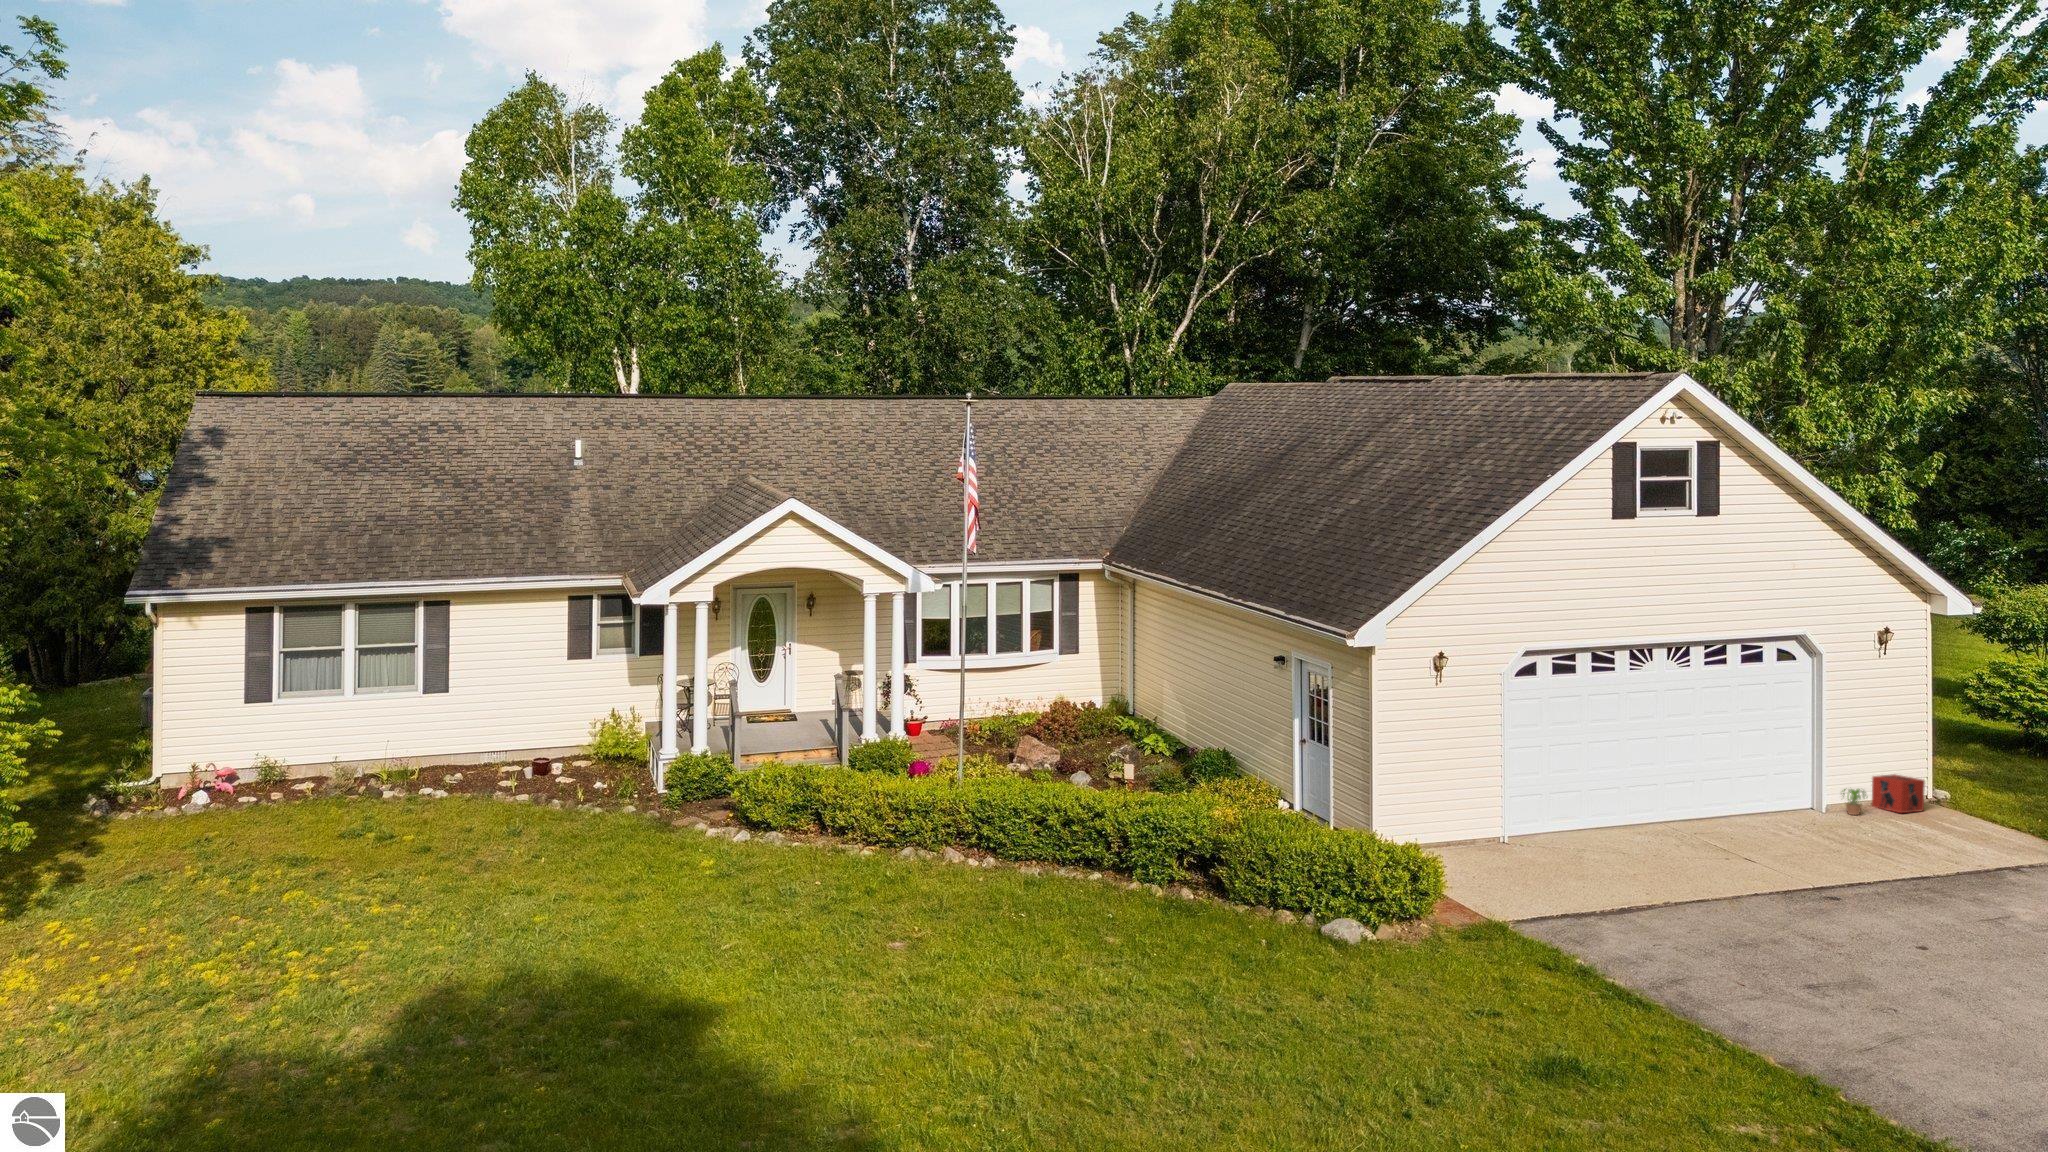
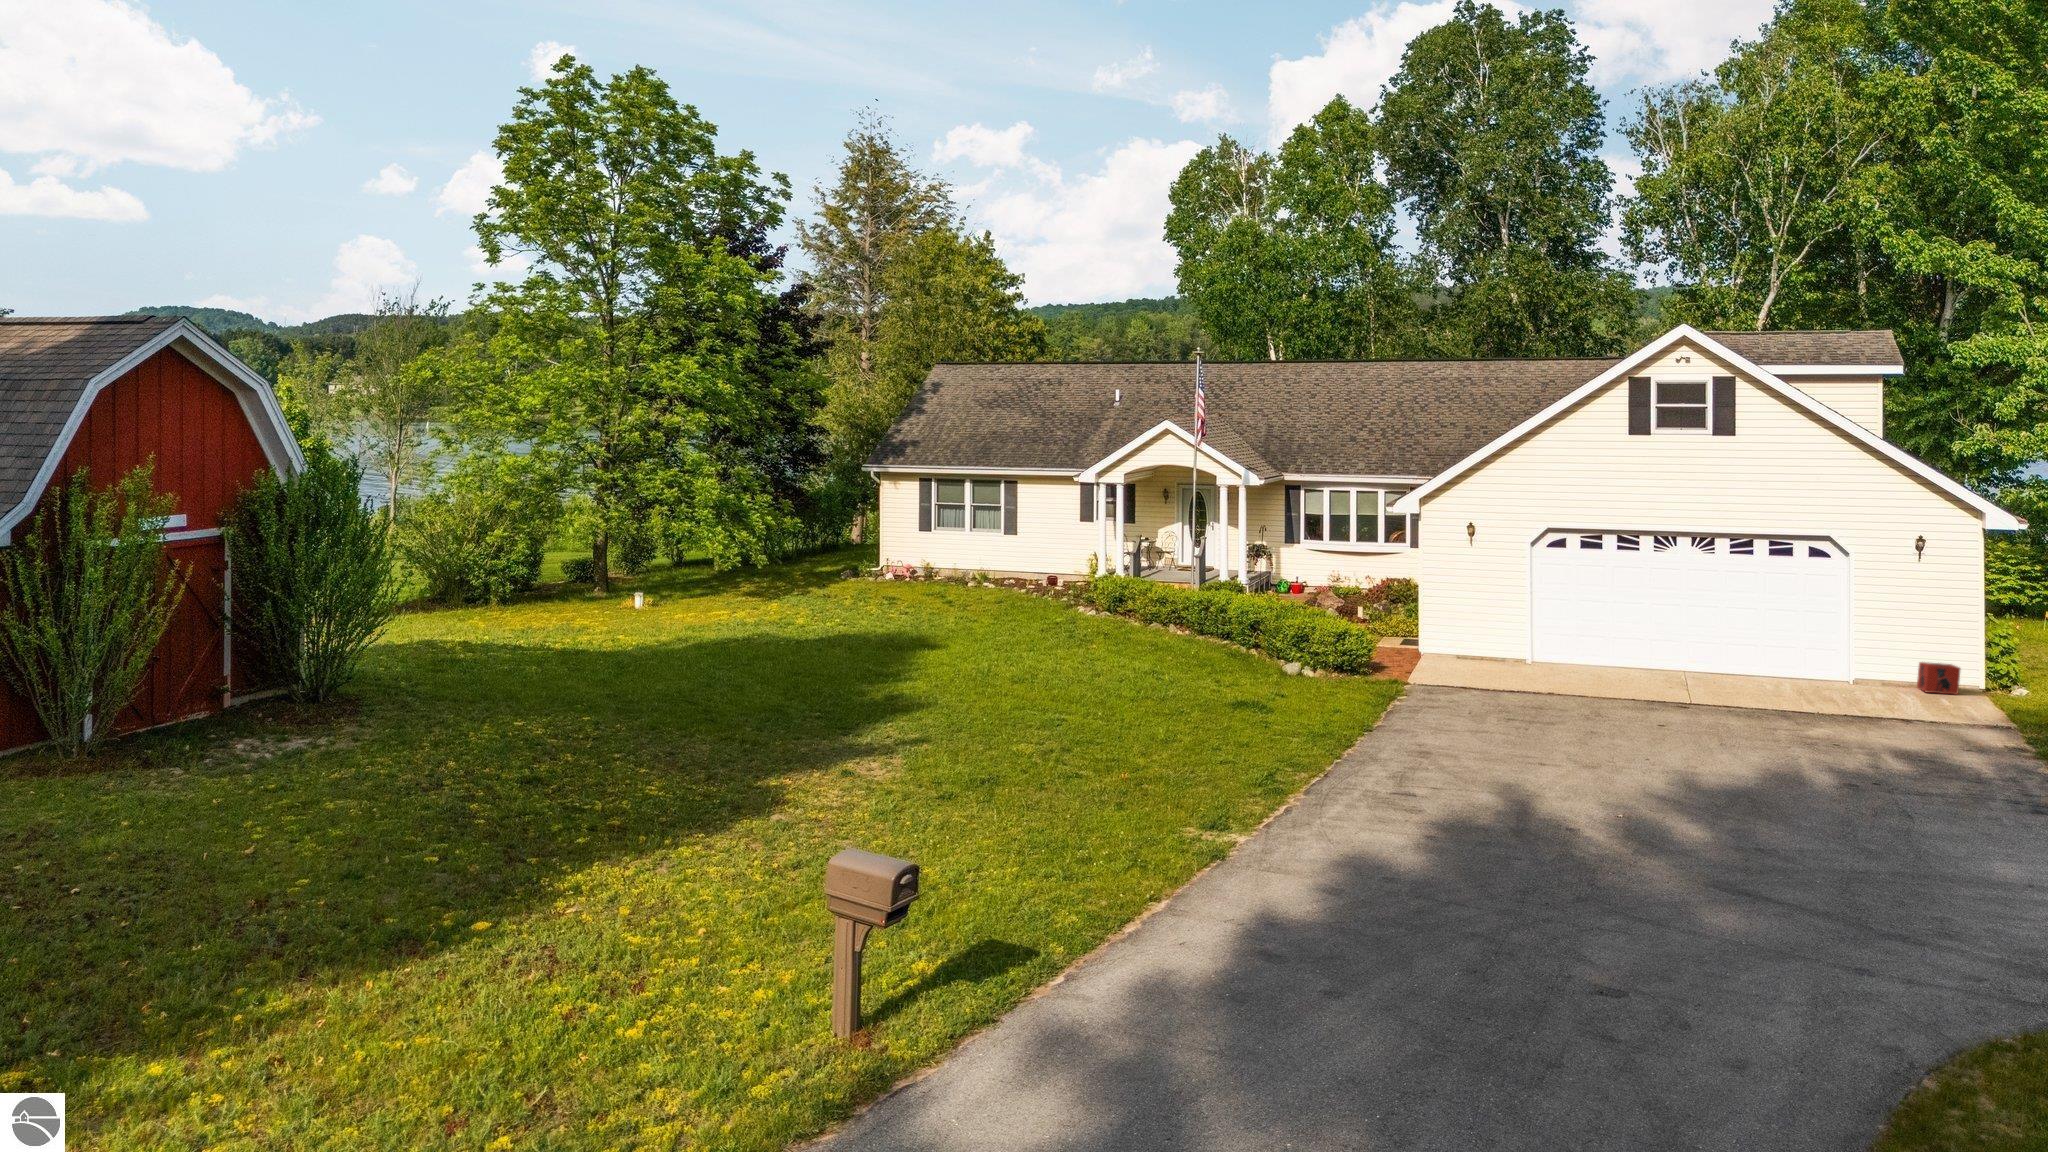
potted plant: present [1842,789,1866,815] -> none [1865,666,1896,688]

